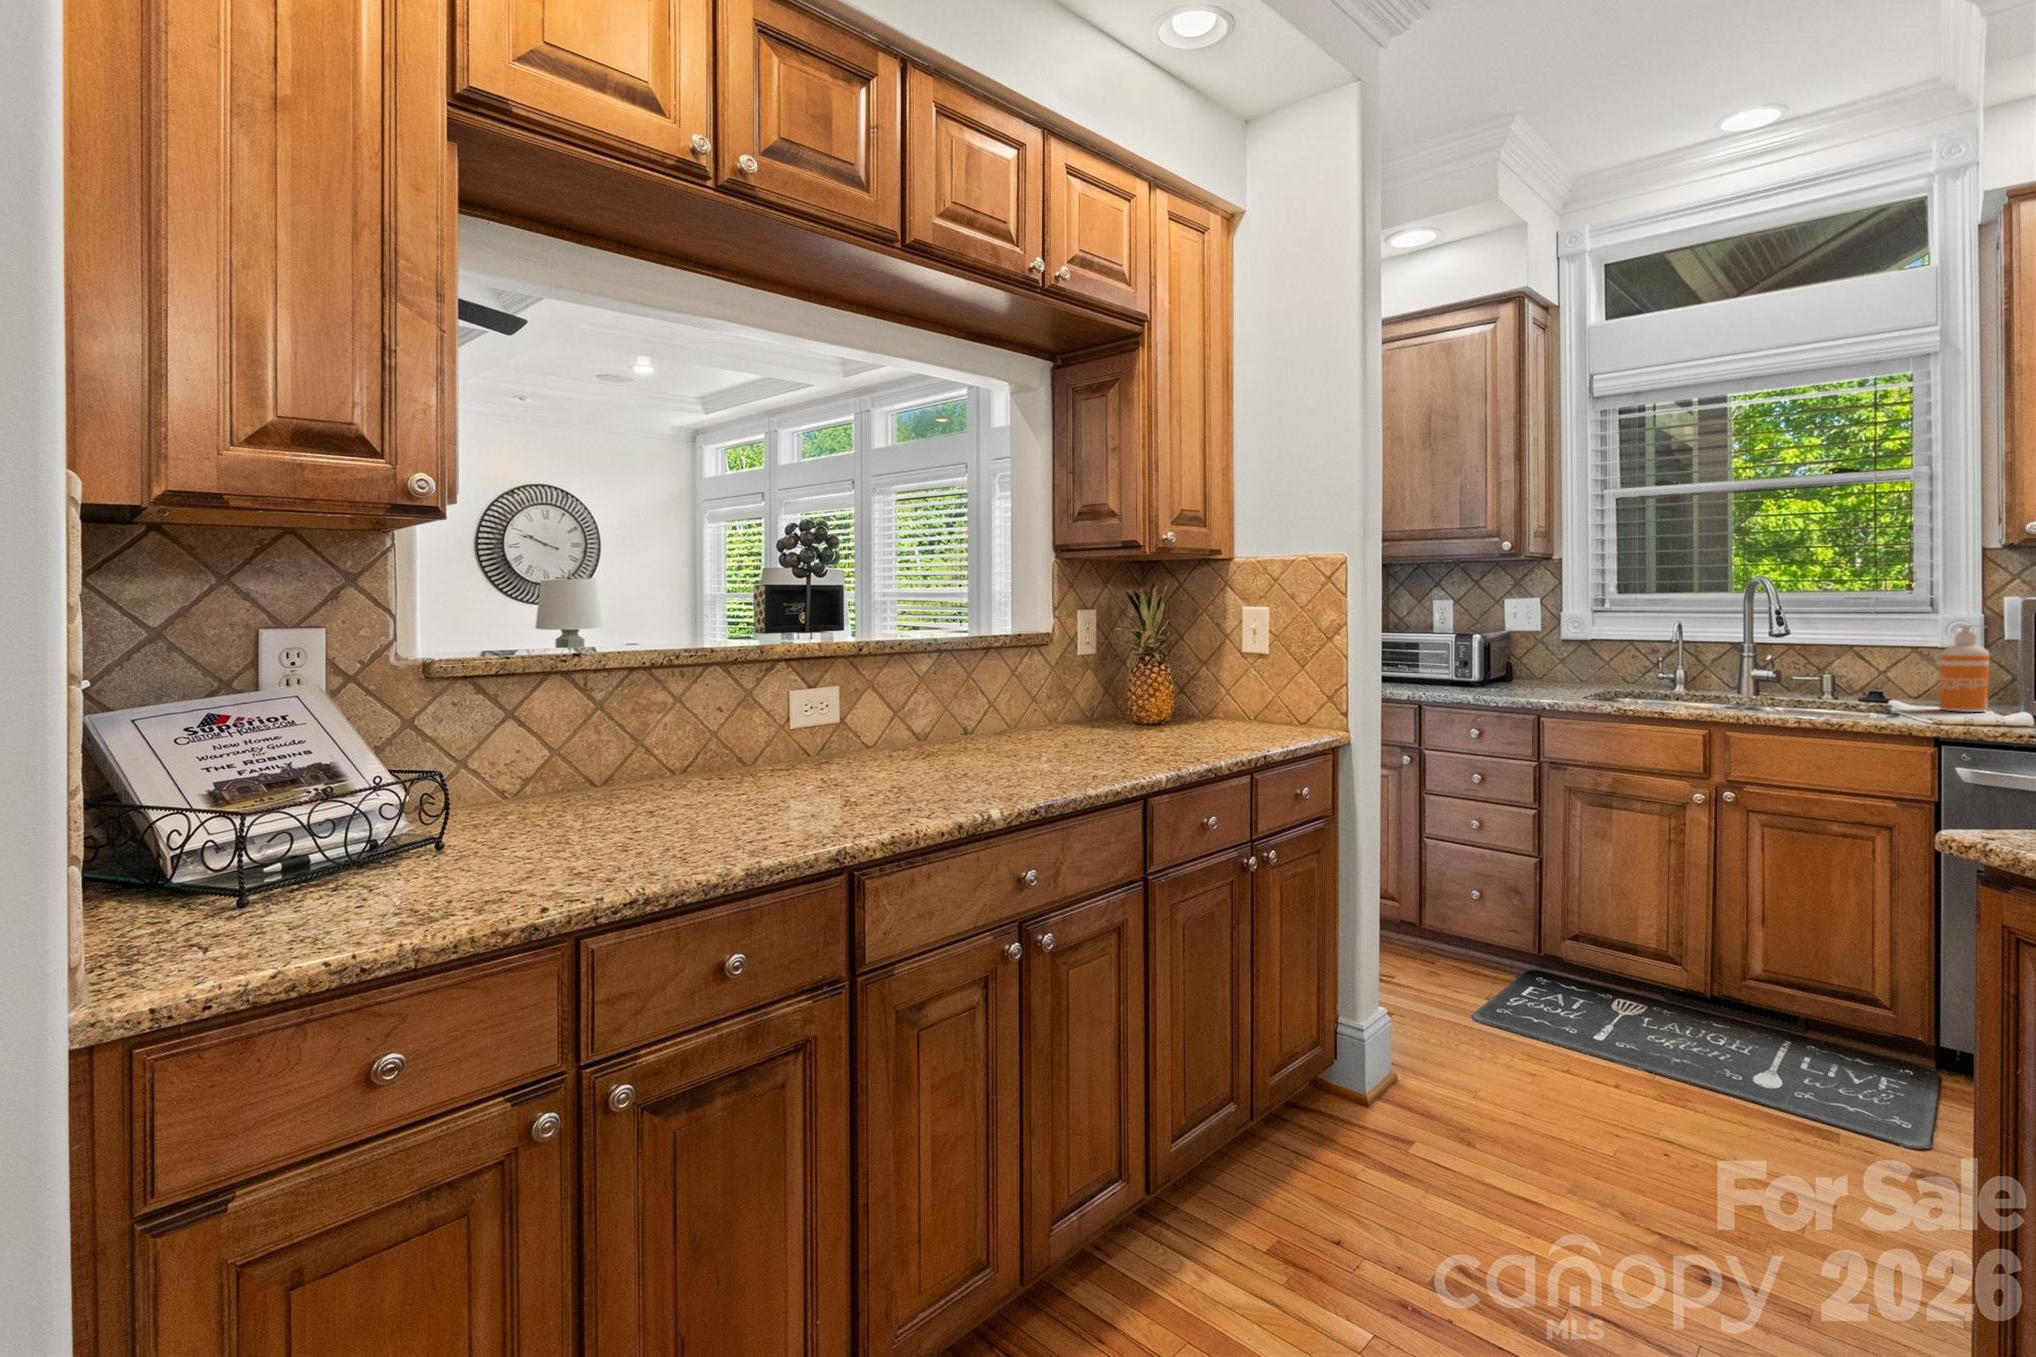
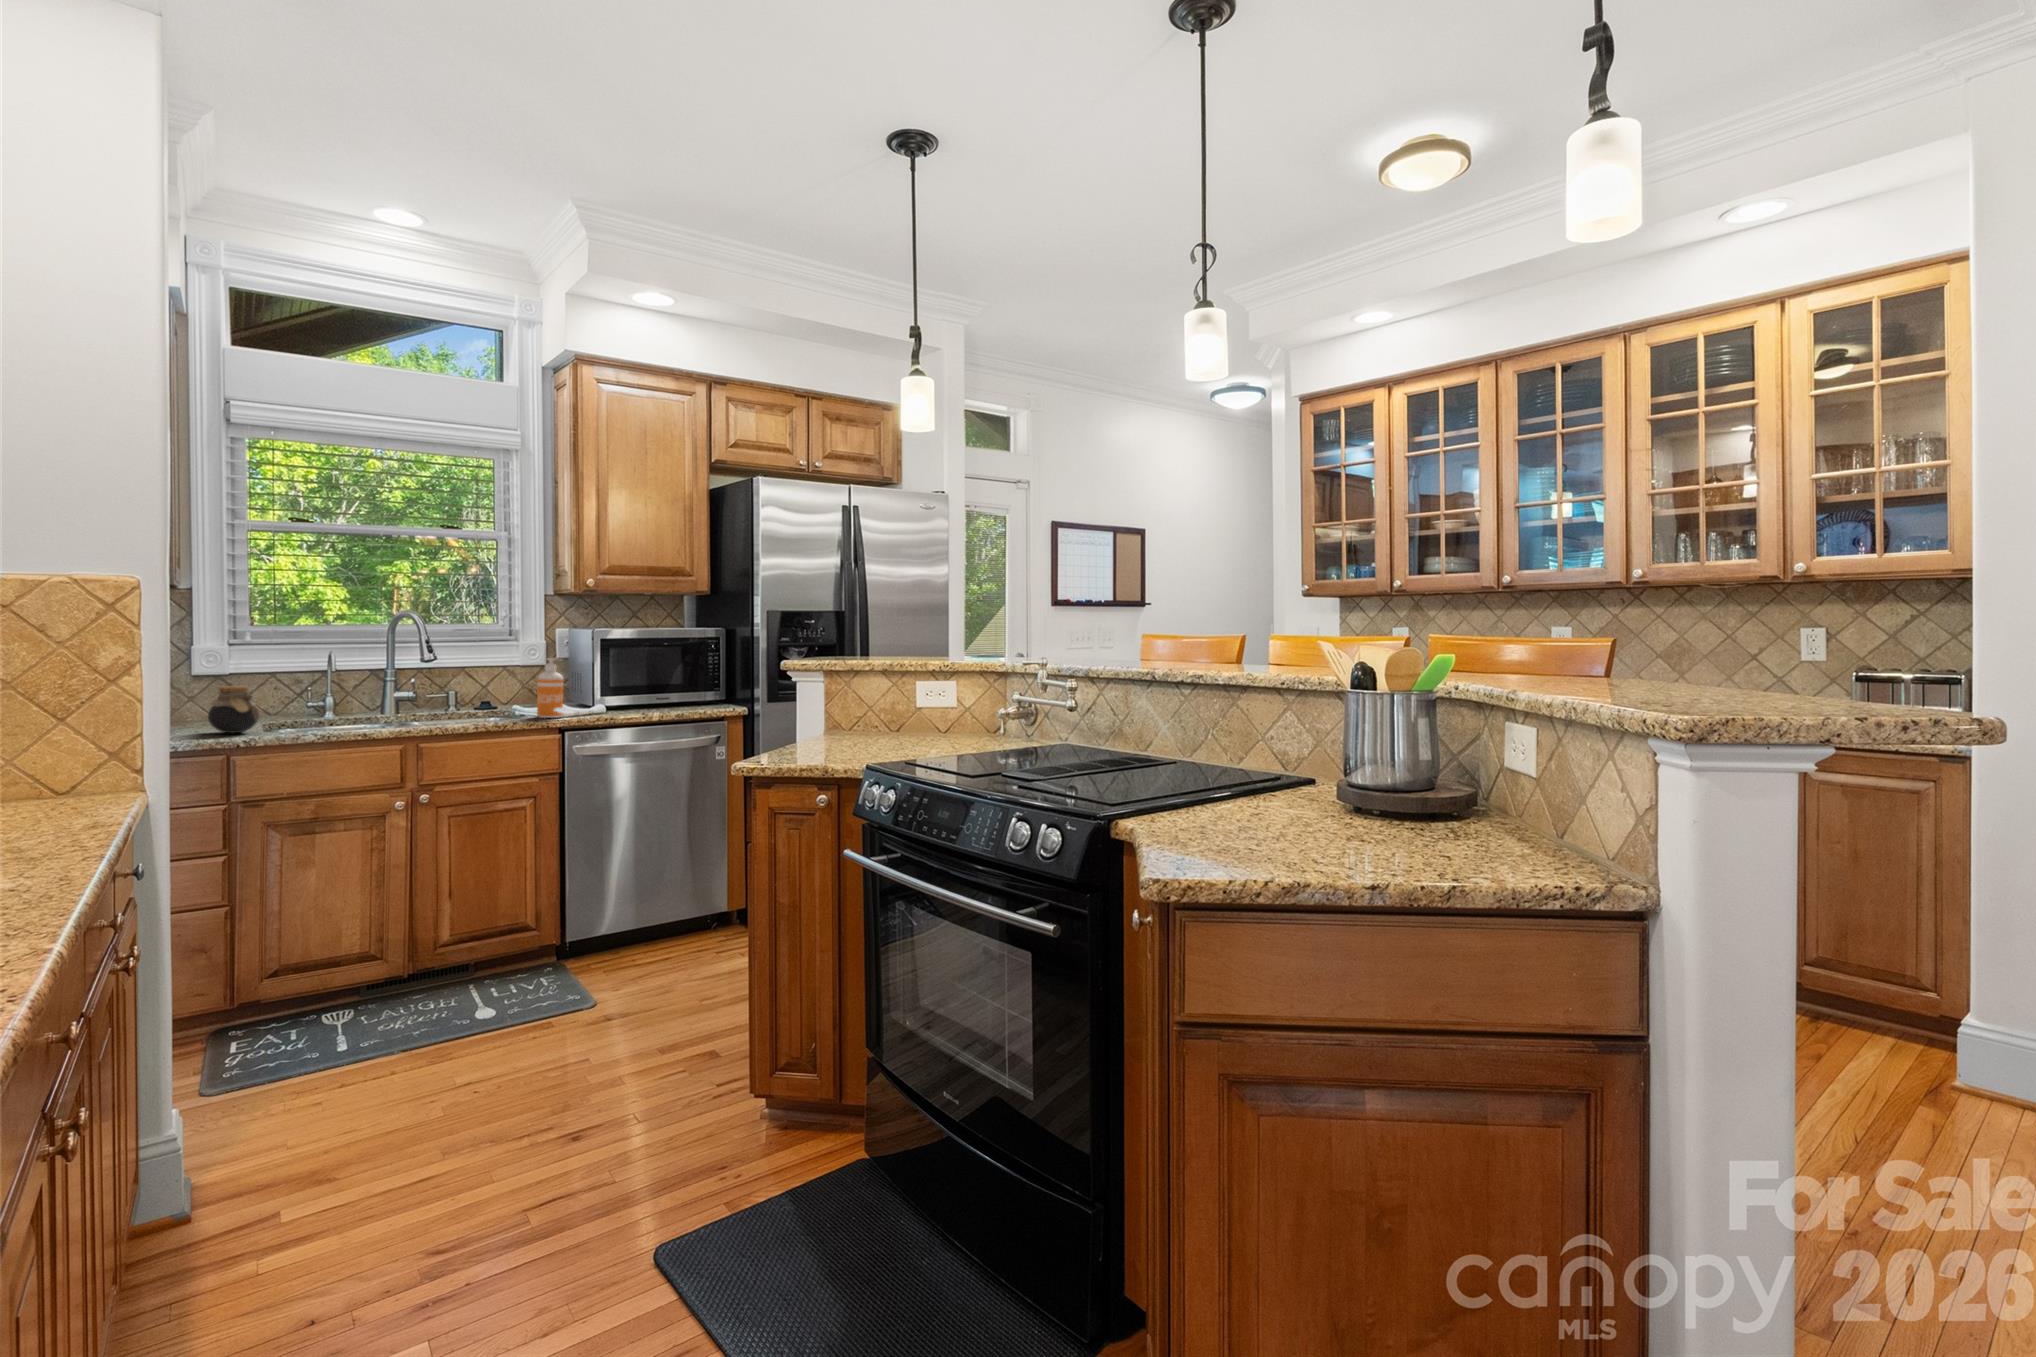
jar: none [1526,657,1569,702] -> present [208,686,259,733]

